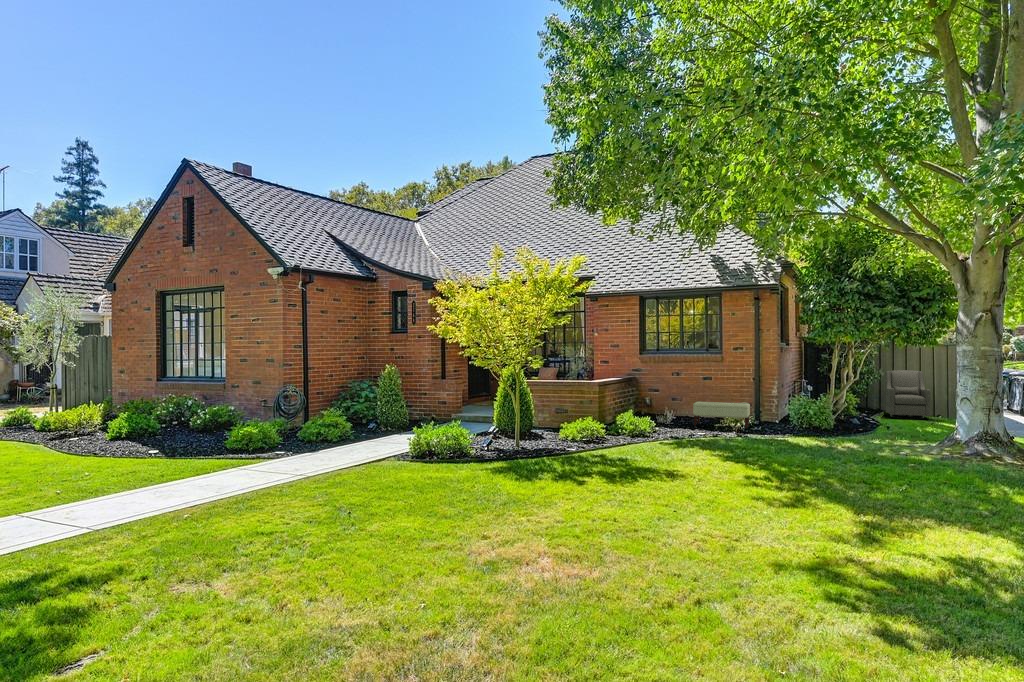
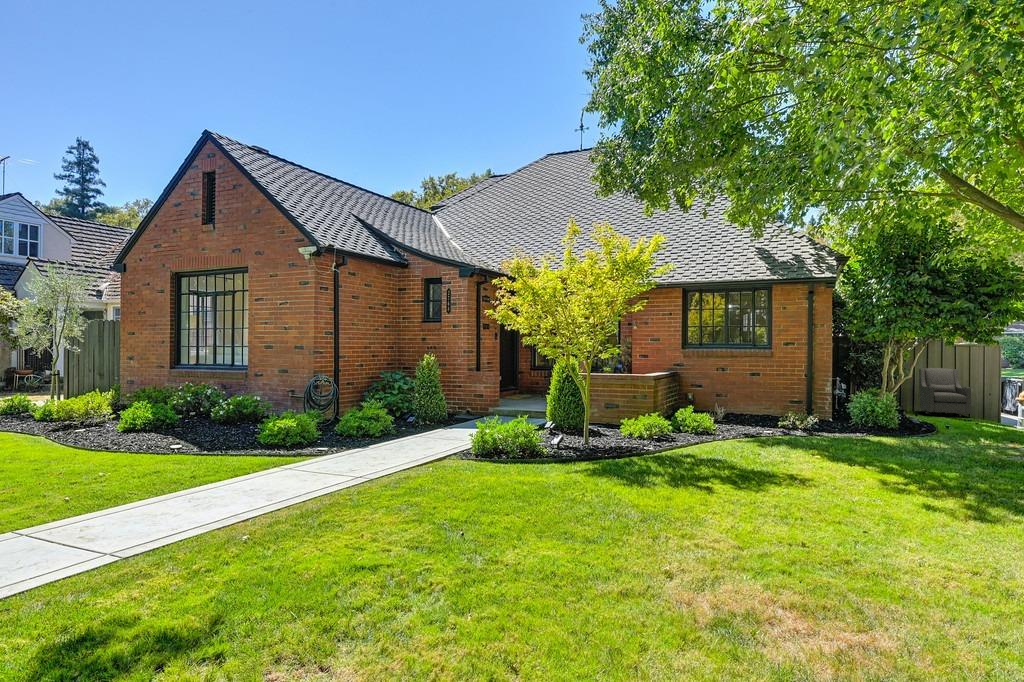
bench: present [693,402,750,429] -> none [743,397,803,425]

